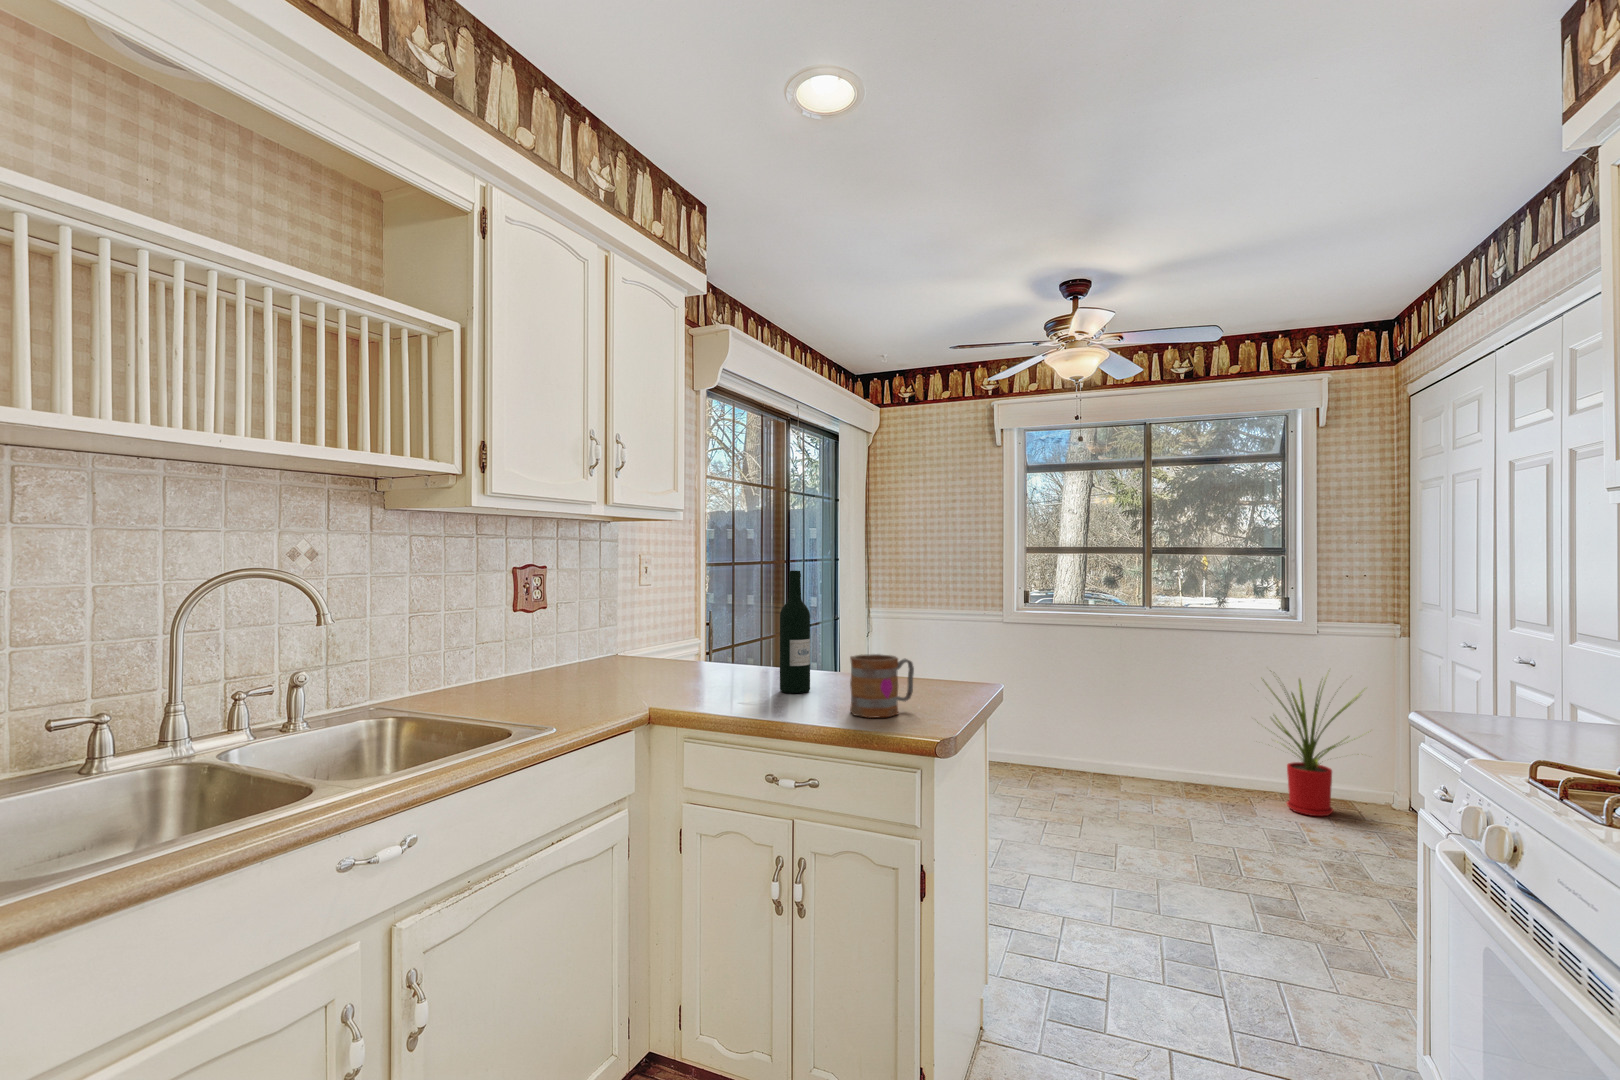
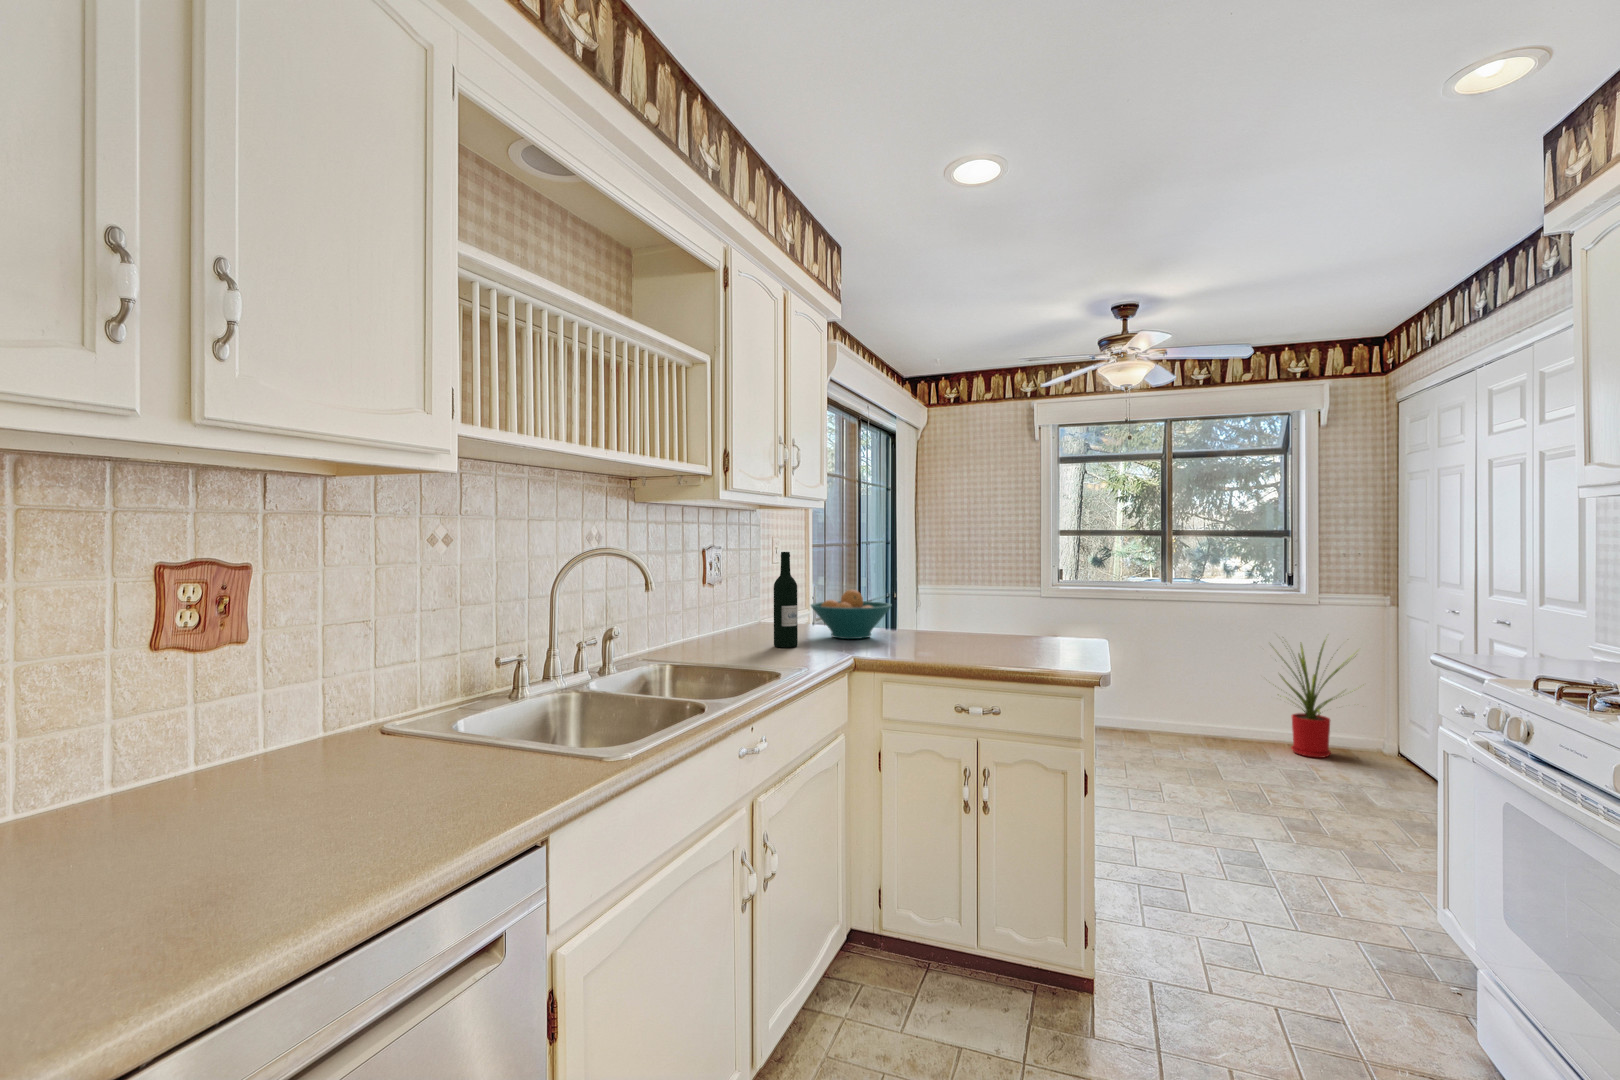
wine bottle: present [780,571,810,693] -> present [774,552,798,647]
fruit bowl: none [638,619,742,681] -> present [811,590,891,639]
mug: present [850,654,914,718] -> none [1007,614,1053,661]

